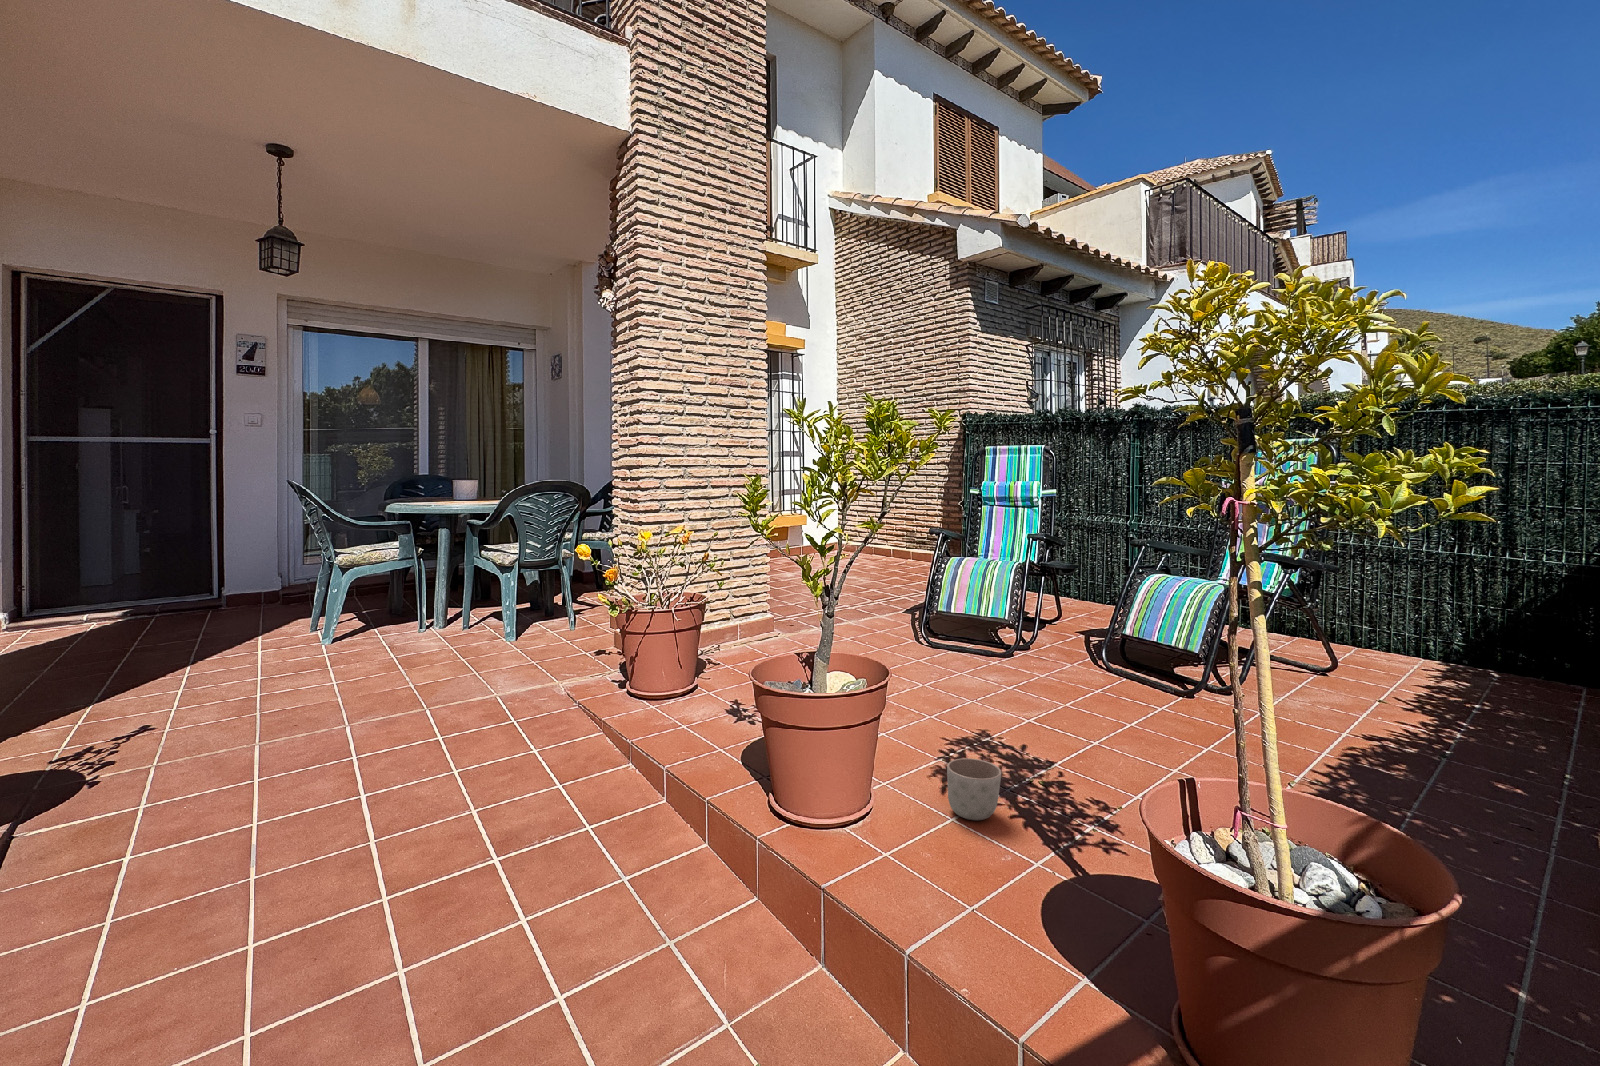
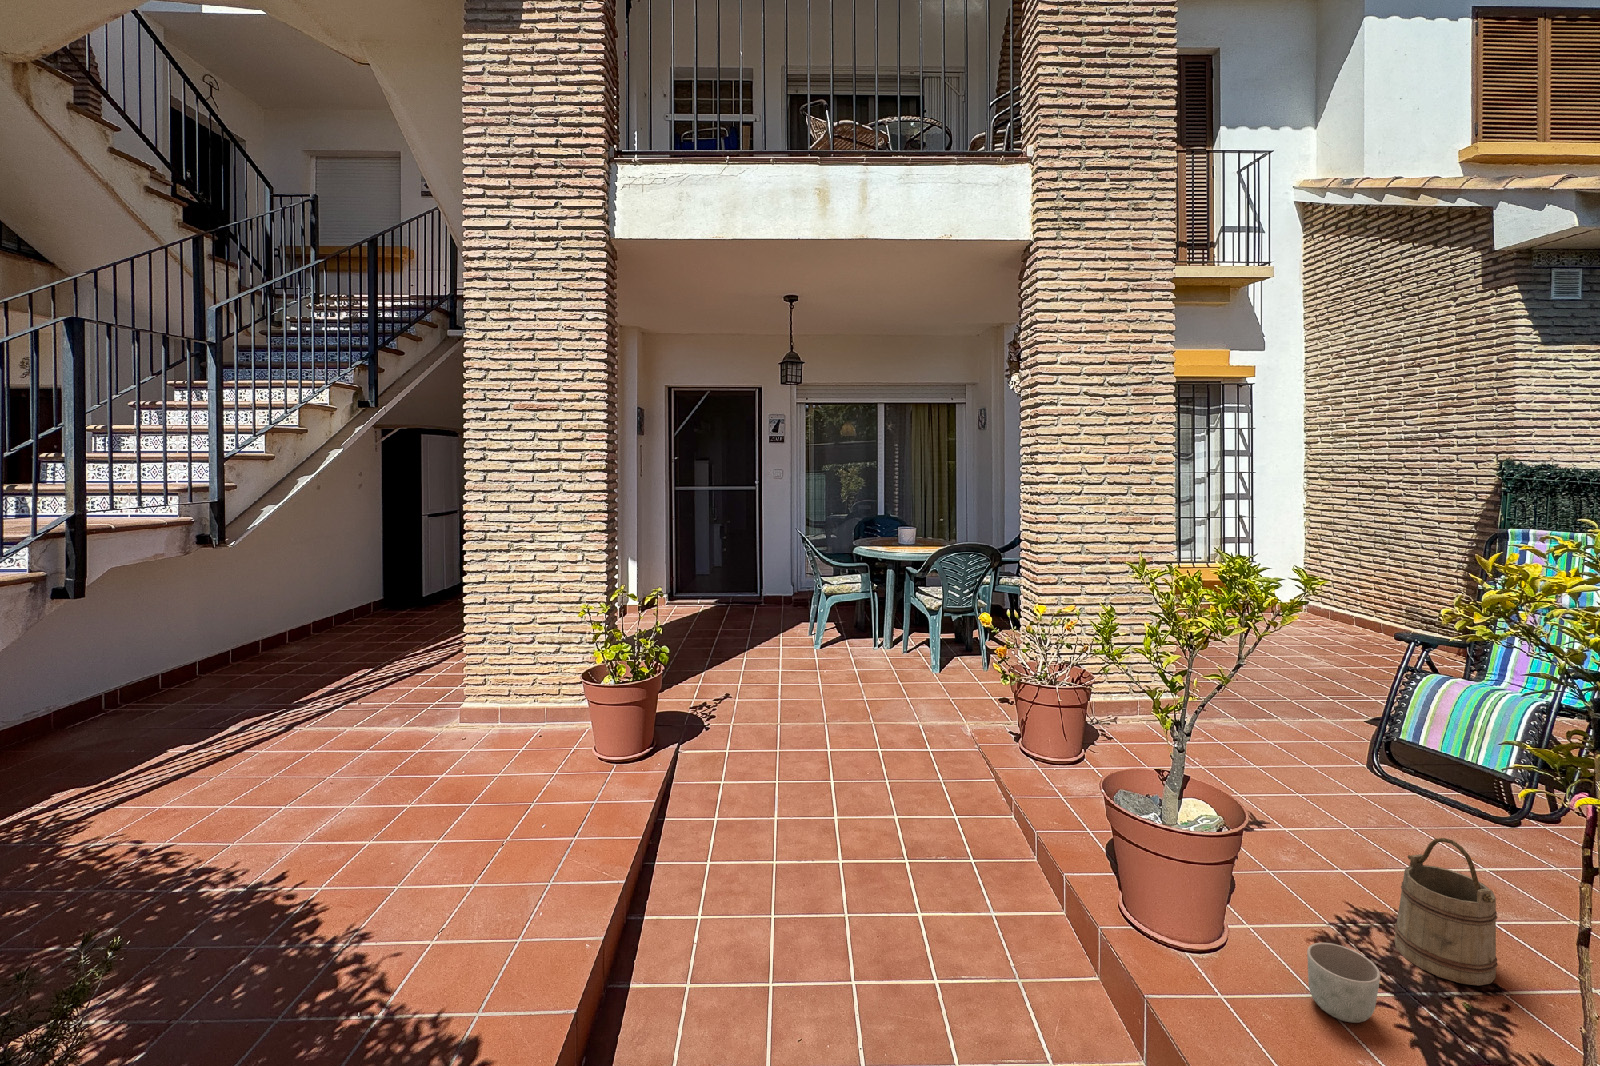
bucket: none [983,659,1052,773] -> present [1394,838,1498,985]

